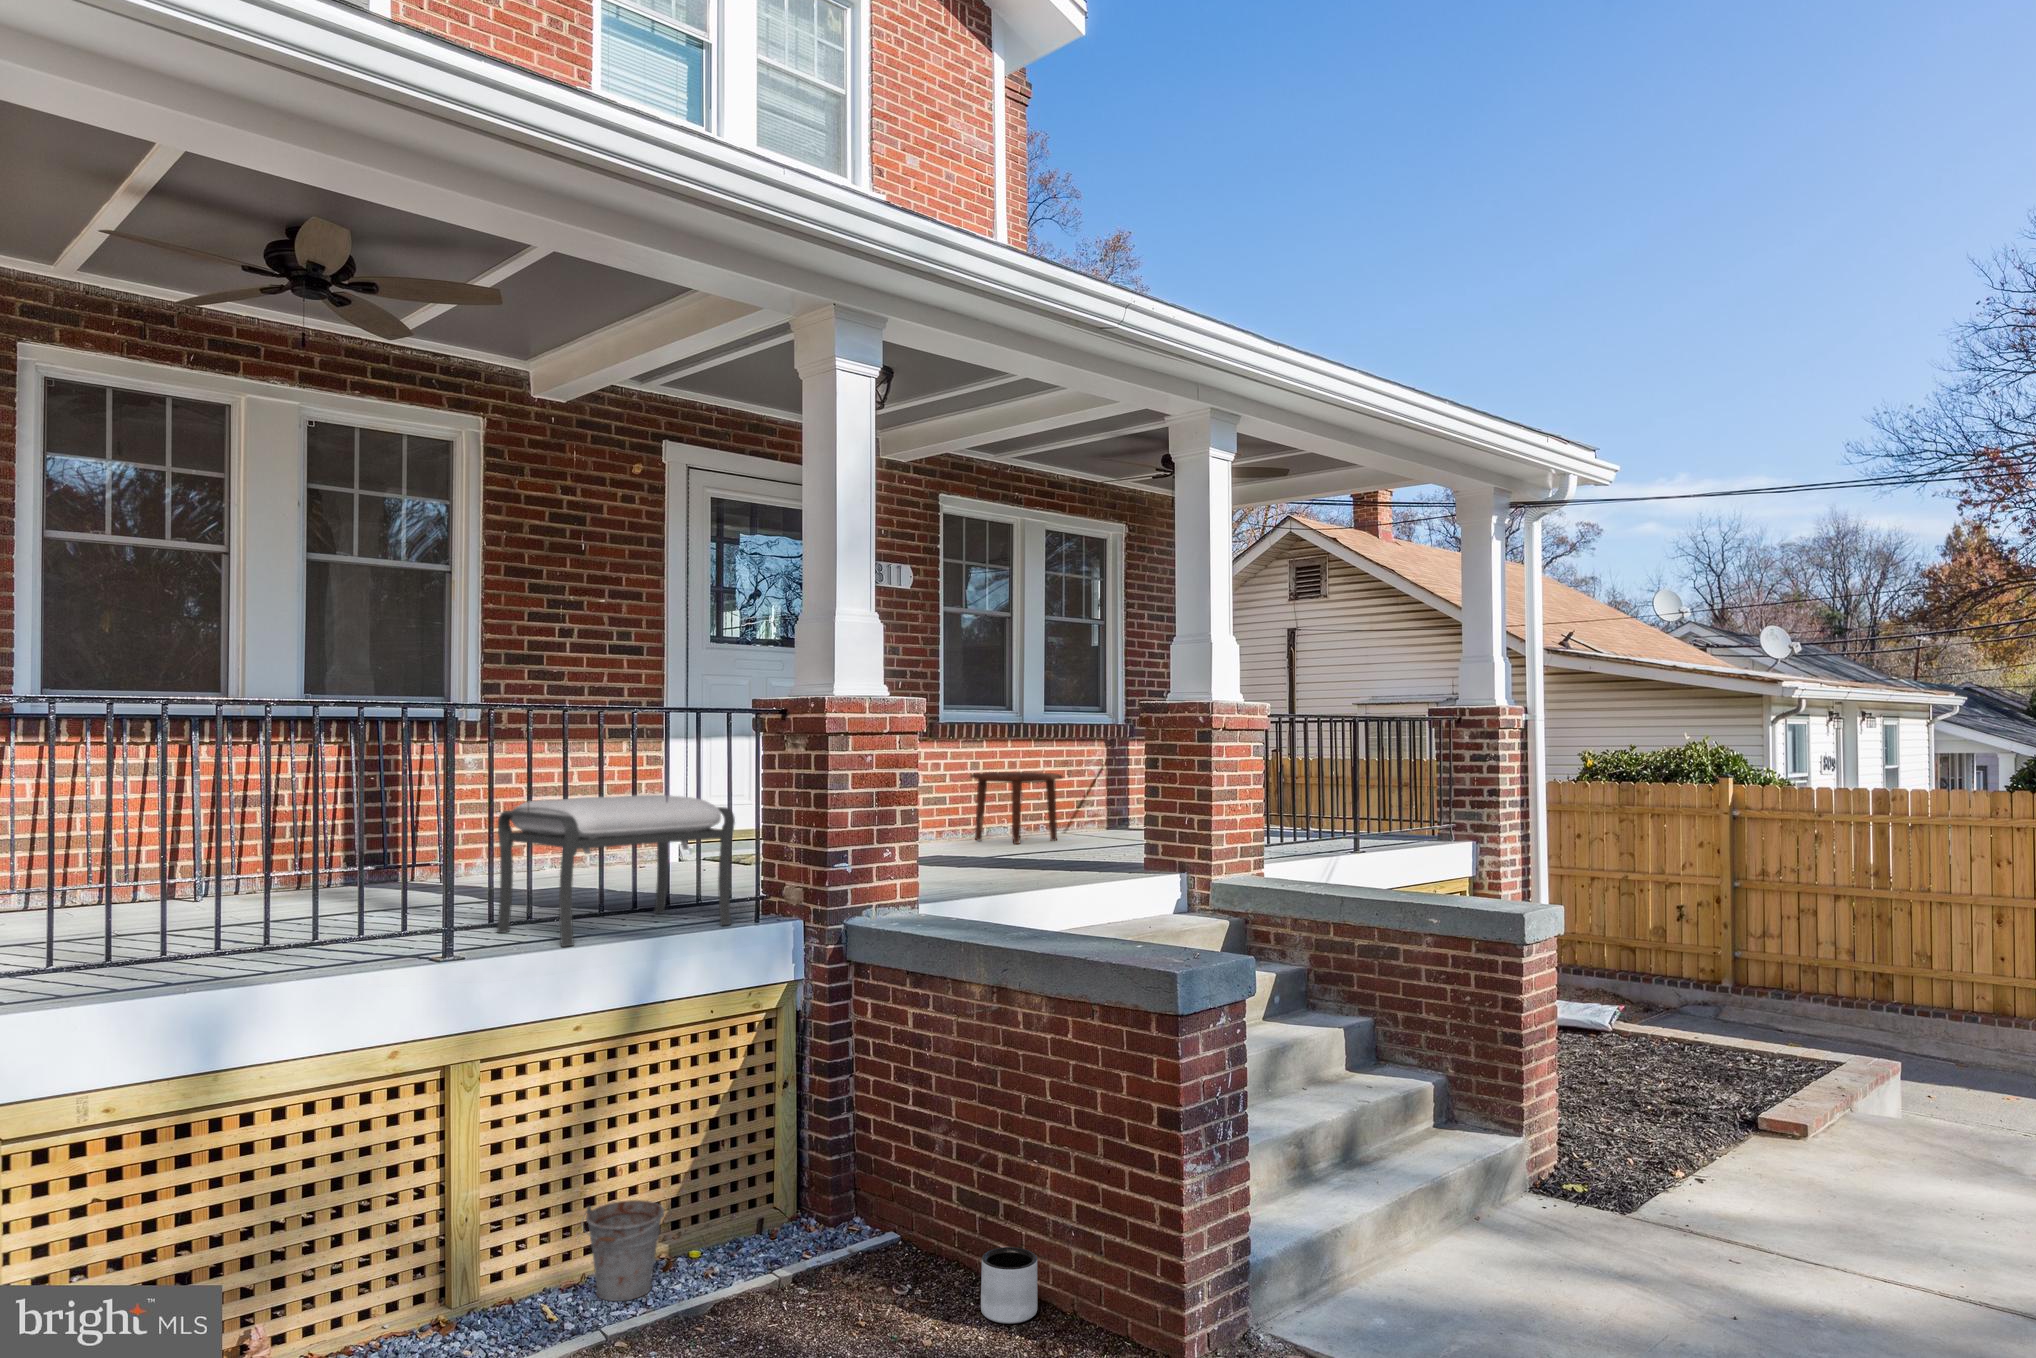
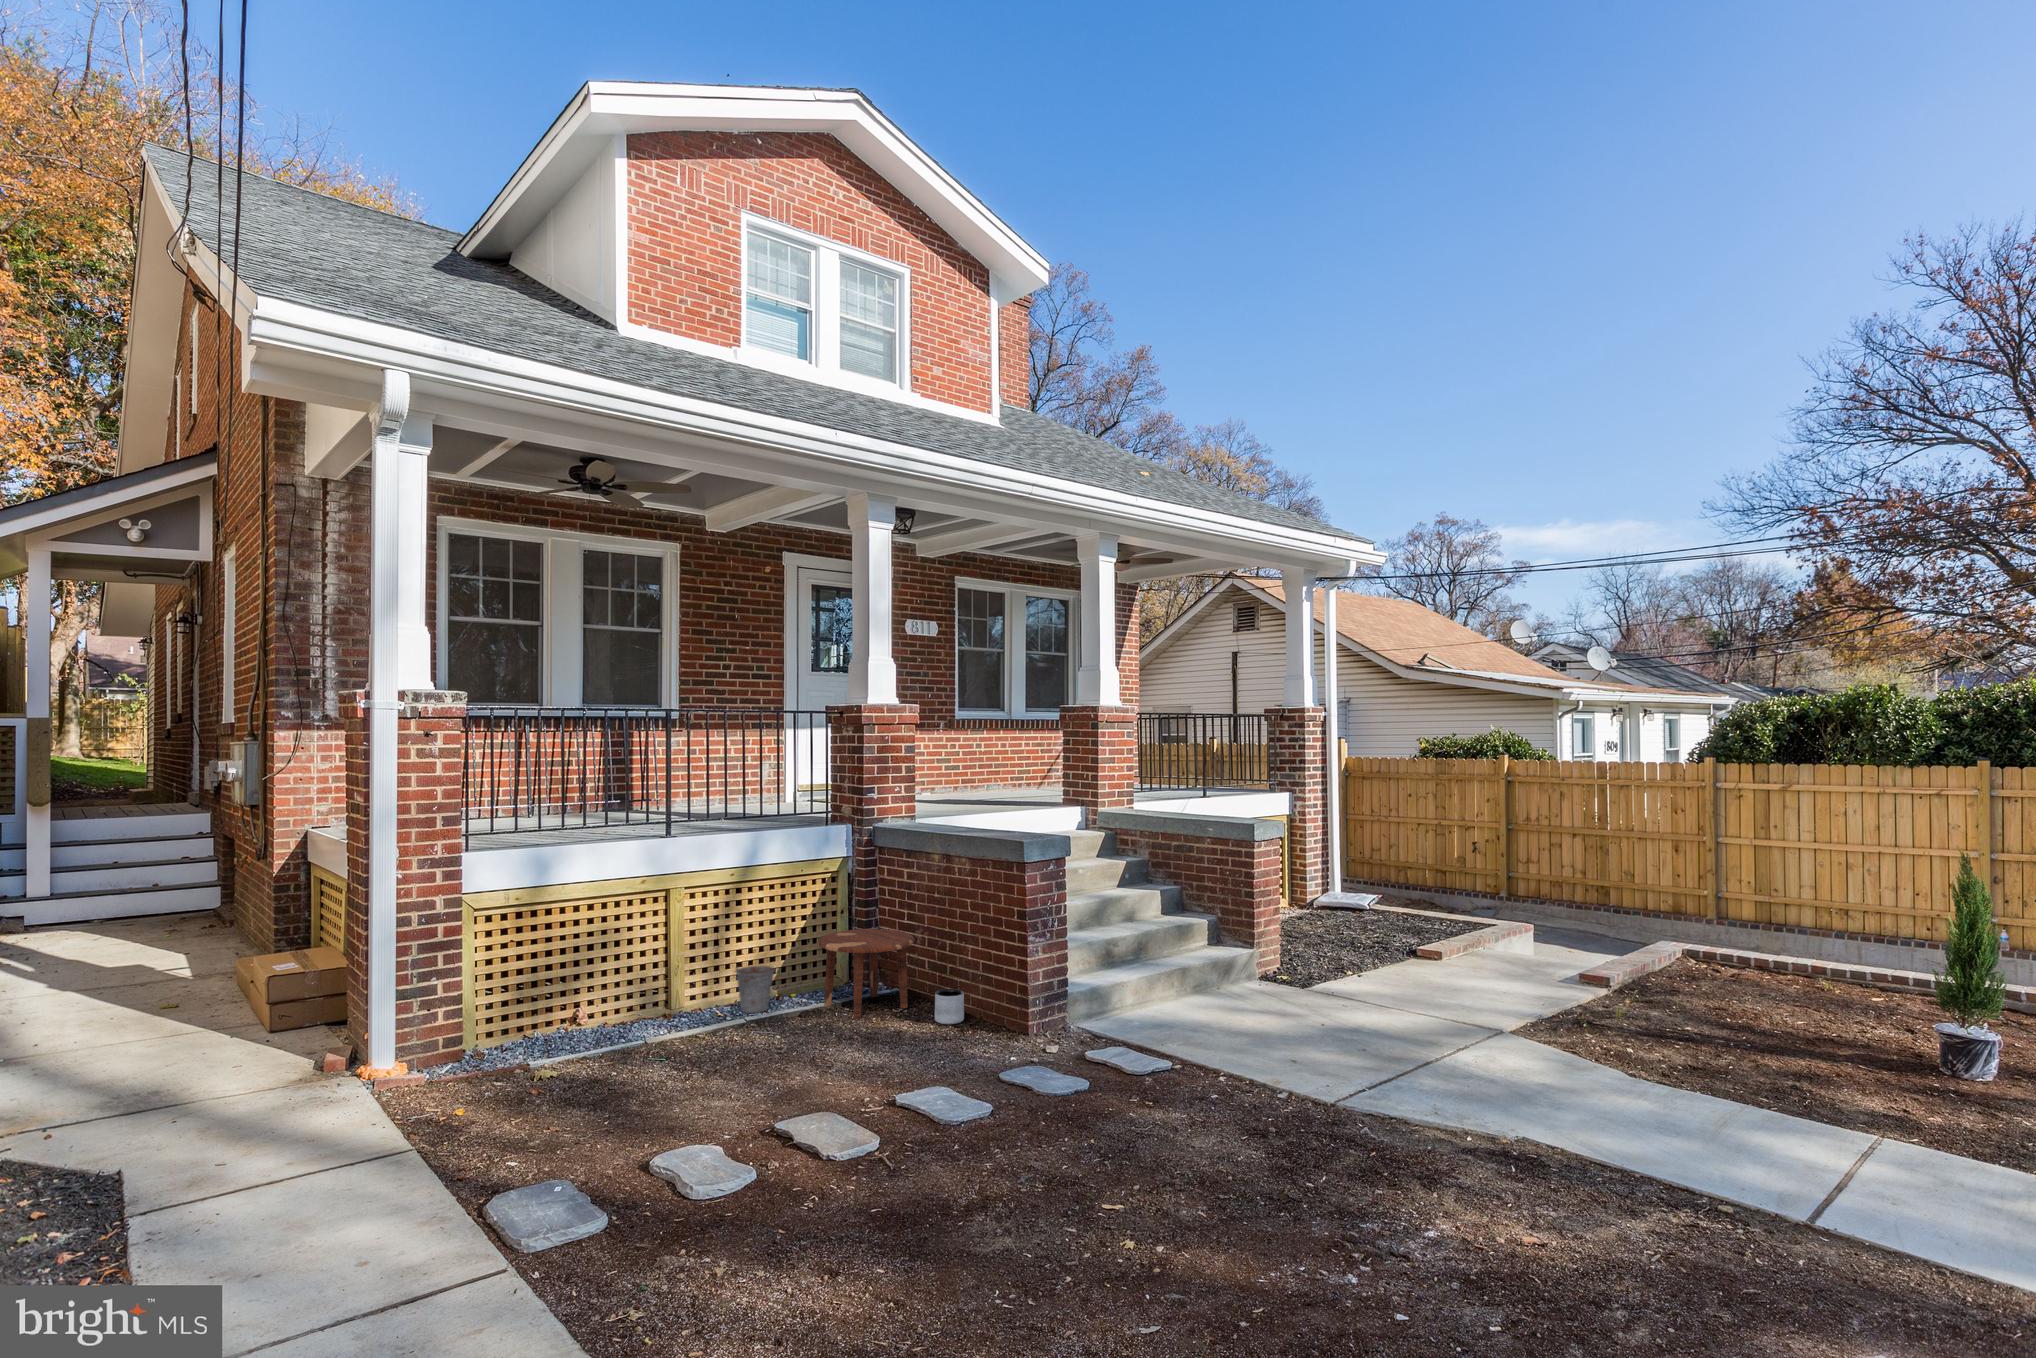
side table: present [971,772,1063,844] -> present [818,929,915,1019]
ottoman: present [497,795,735,947] -> none [690,757,814,833]

